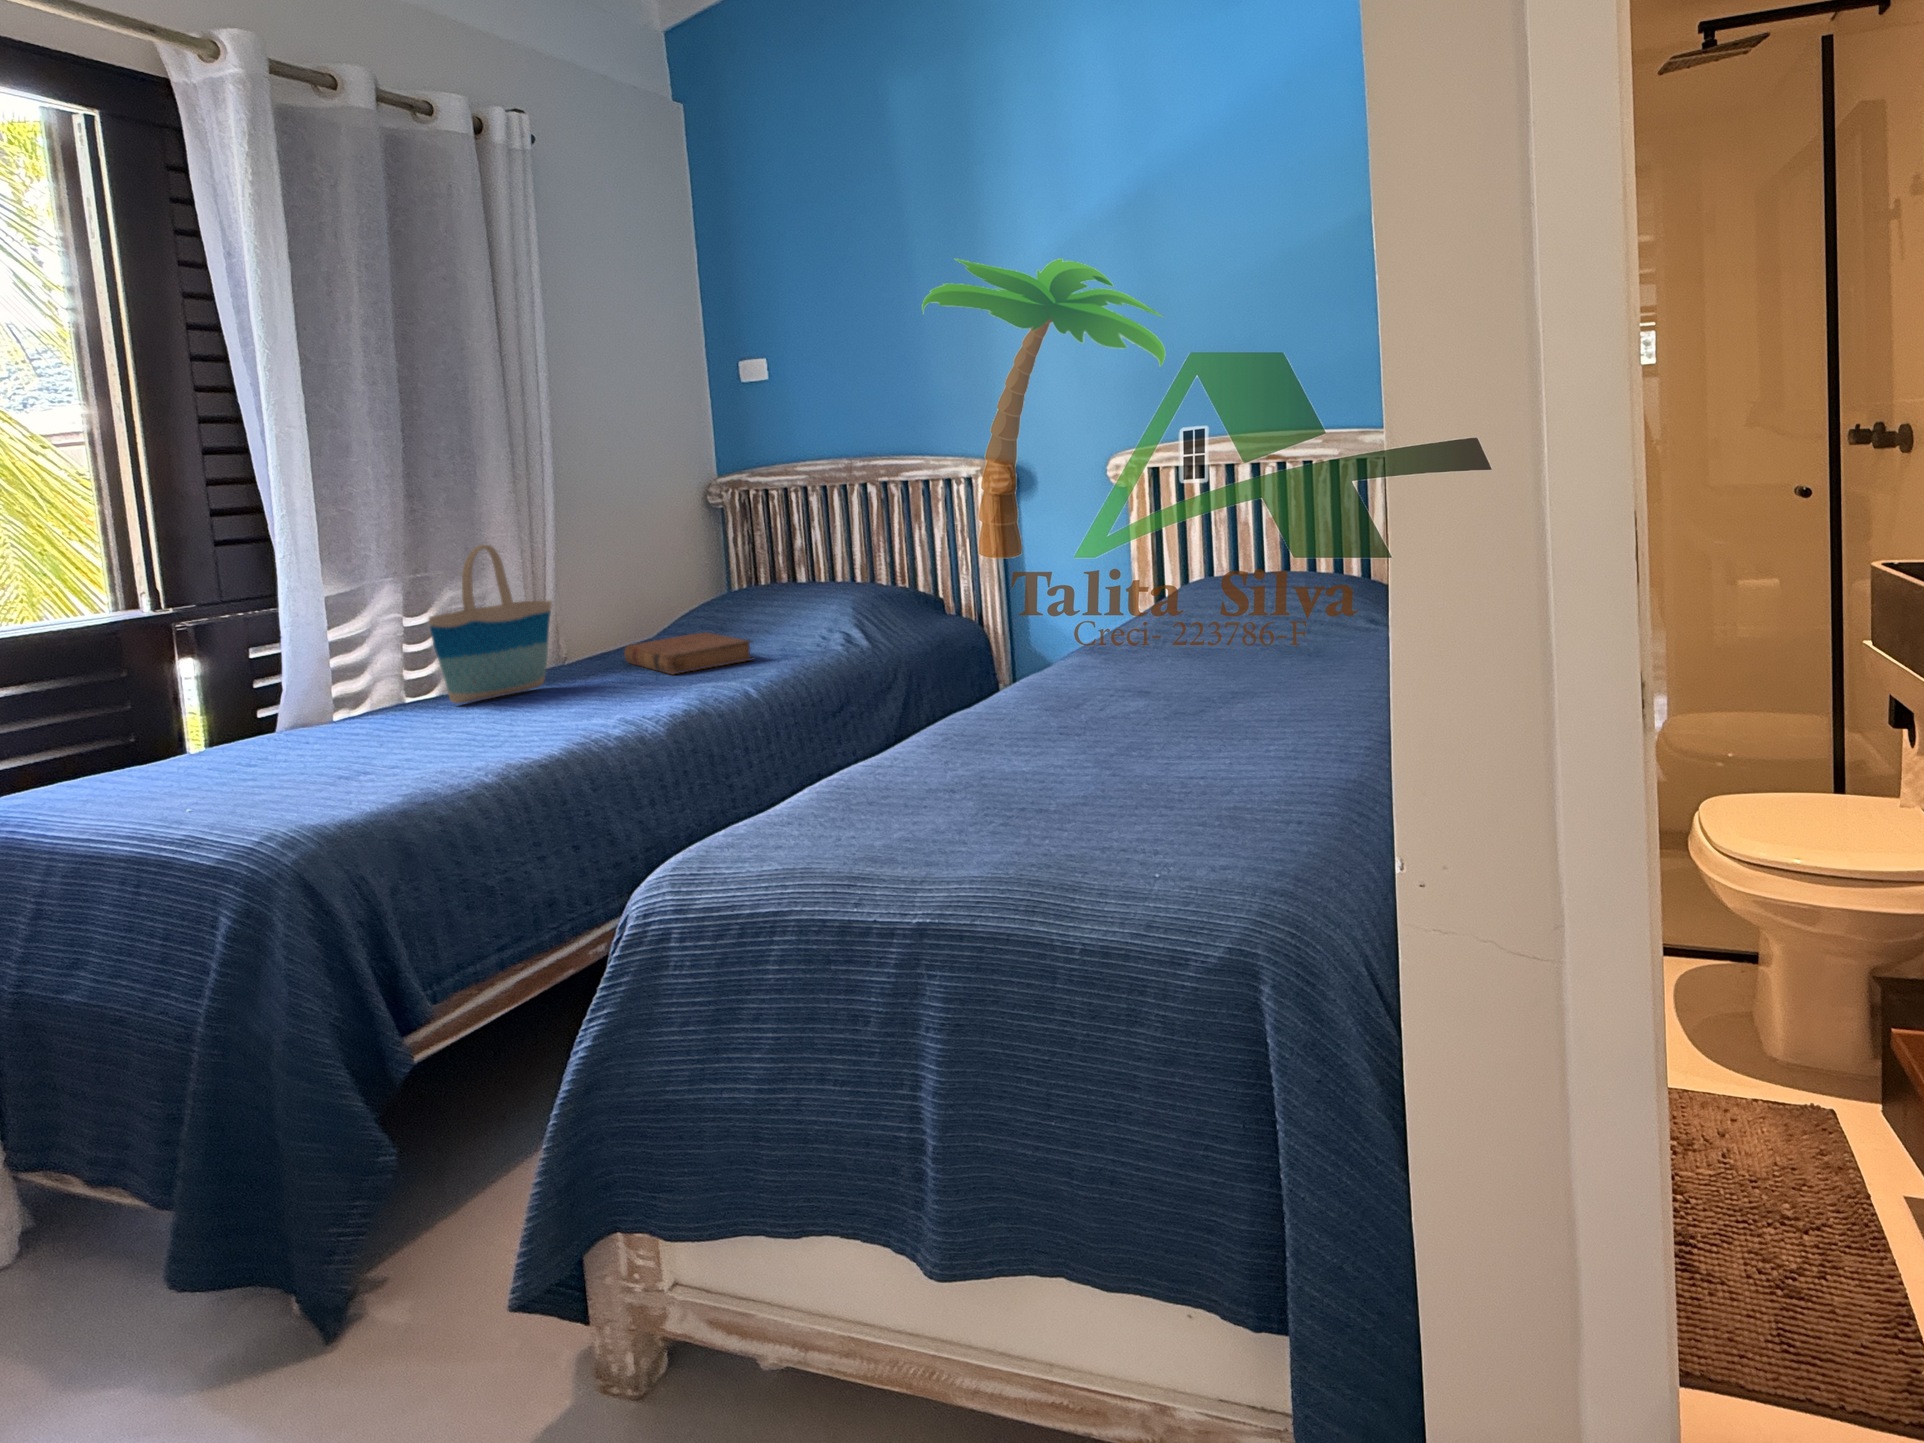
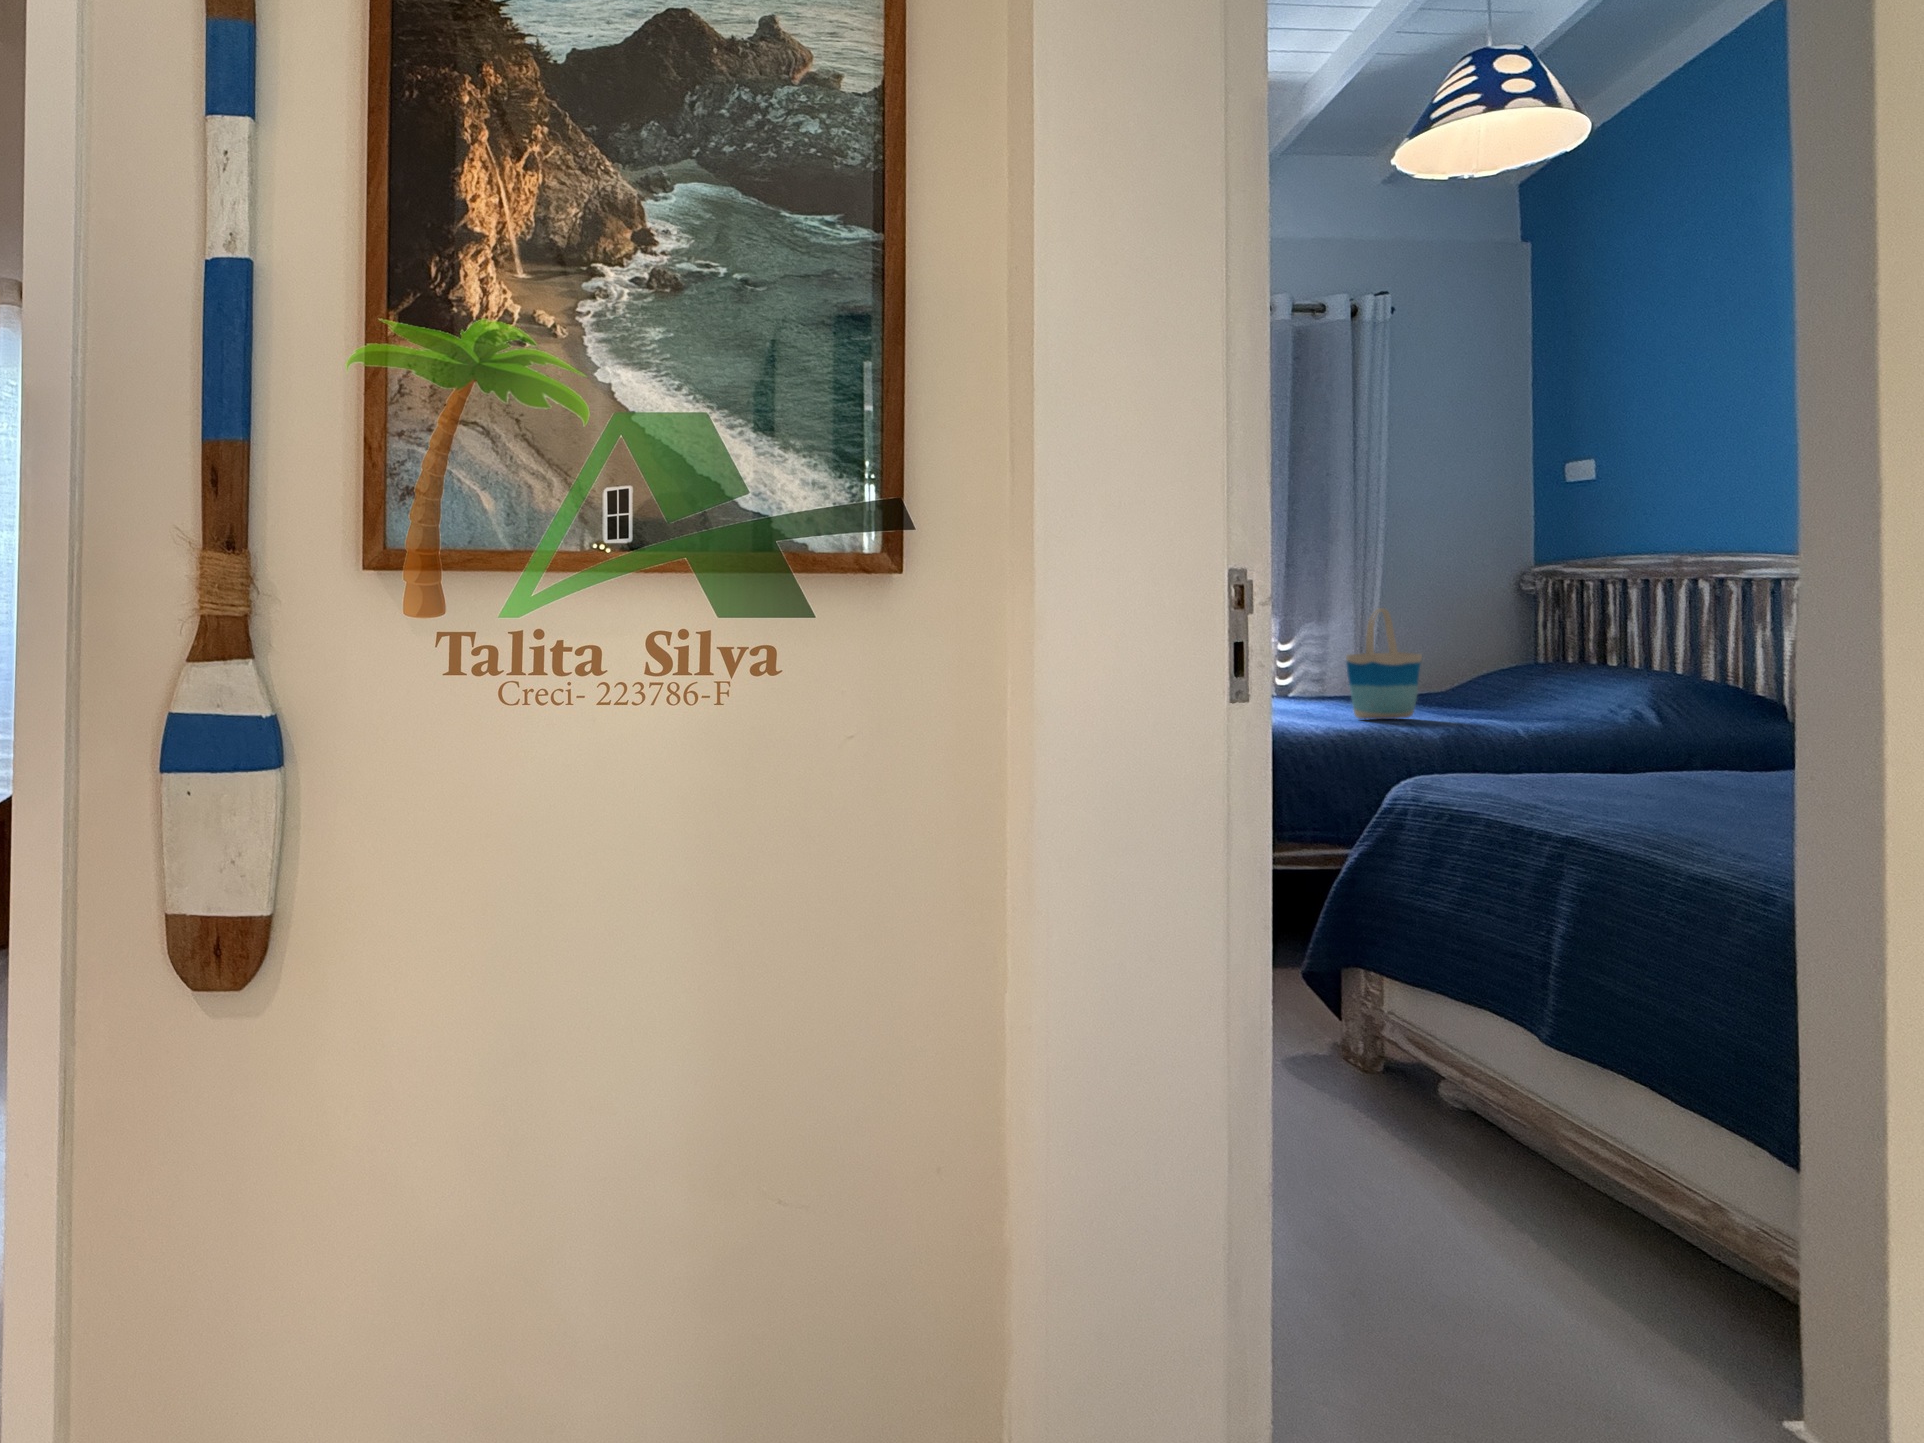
book: present [624,632,753,674] -> none [1464,698,1586,725]

